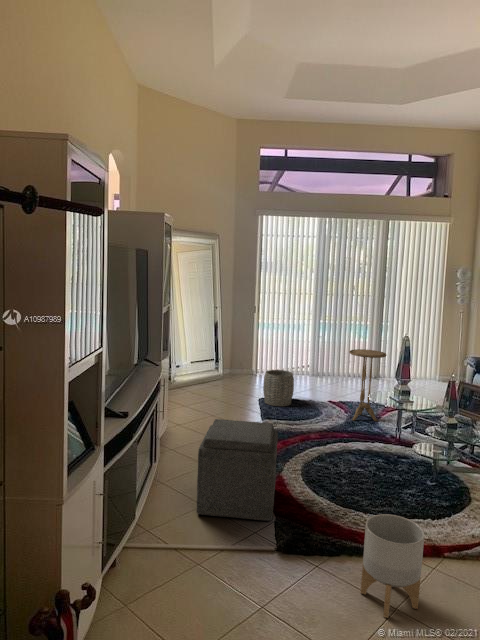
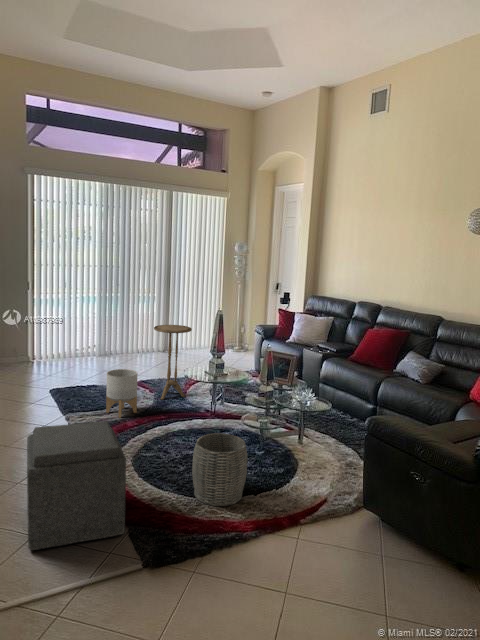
woven basket: present [263,370,294,406] -> present [192,433,247,506]
planter: present [361,514,424,618] -> present [106,369,138,418]

